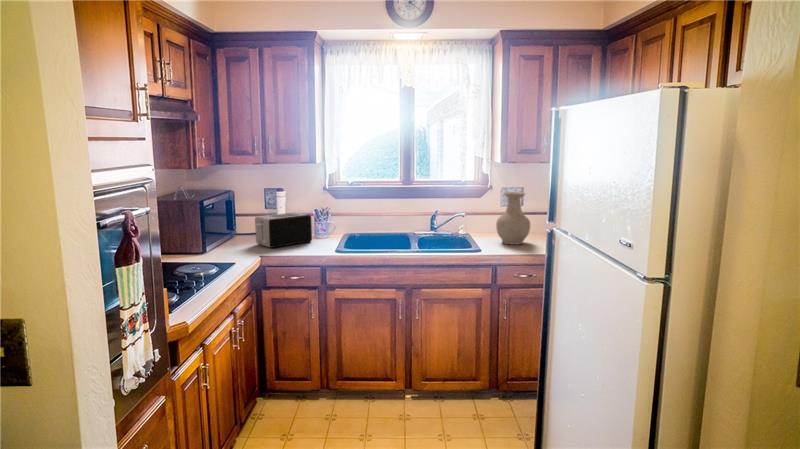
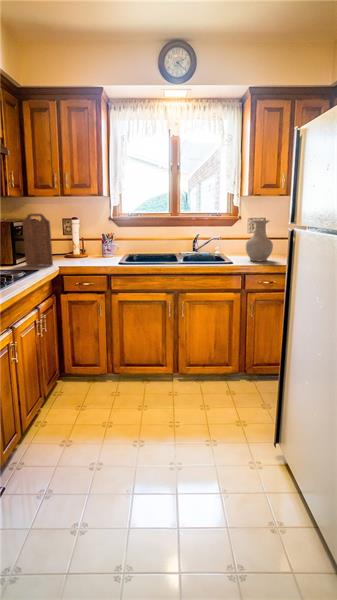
cutting board: none [215,189,253,254] -> present [22,214,53,266]
toaster: present [255,212,312,248] -> none [55,237,100,263]

